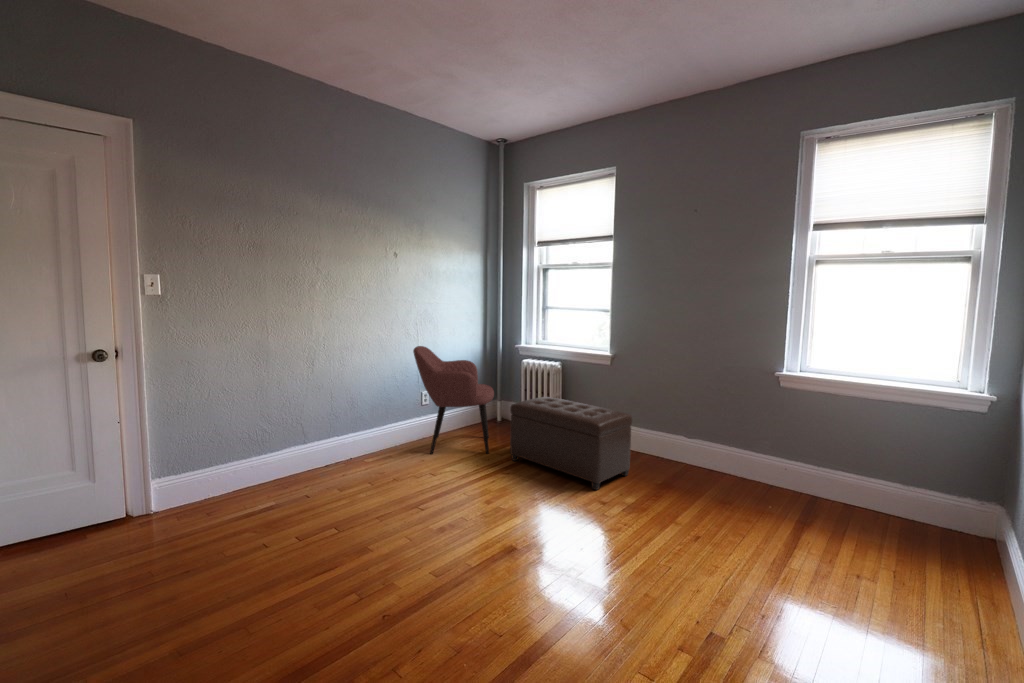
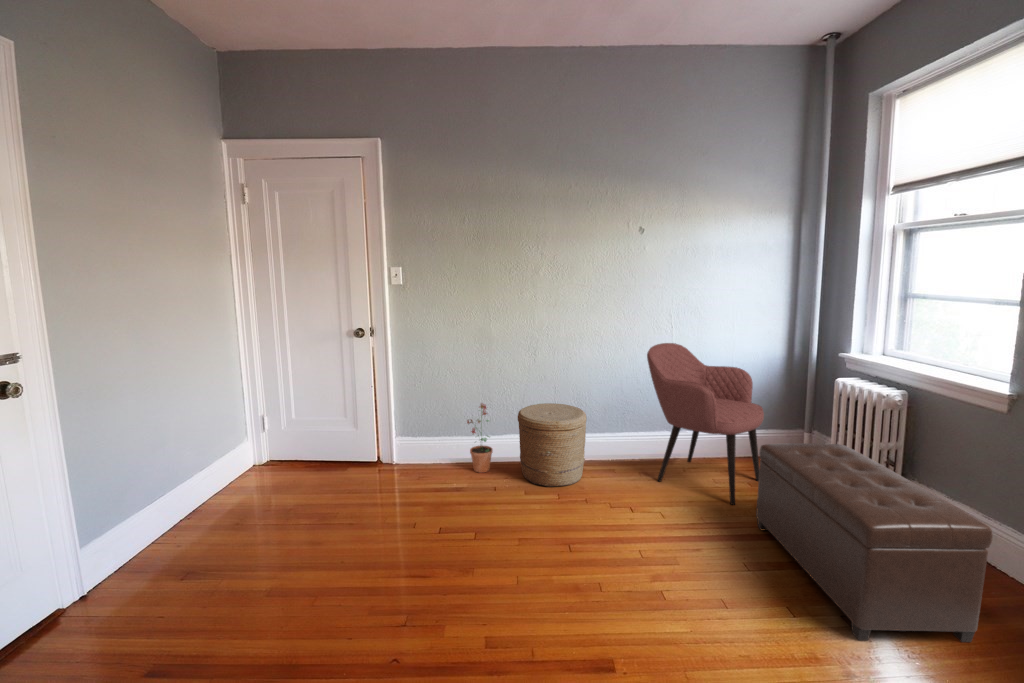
woven basket: none [311,407,378,482] -> present [518,403,587,487]
potted plant: none [248,419,286,490] -> present [467,403,493,473]

